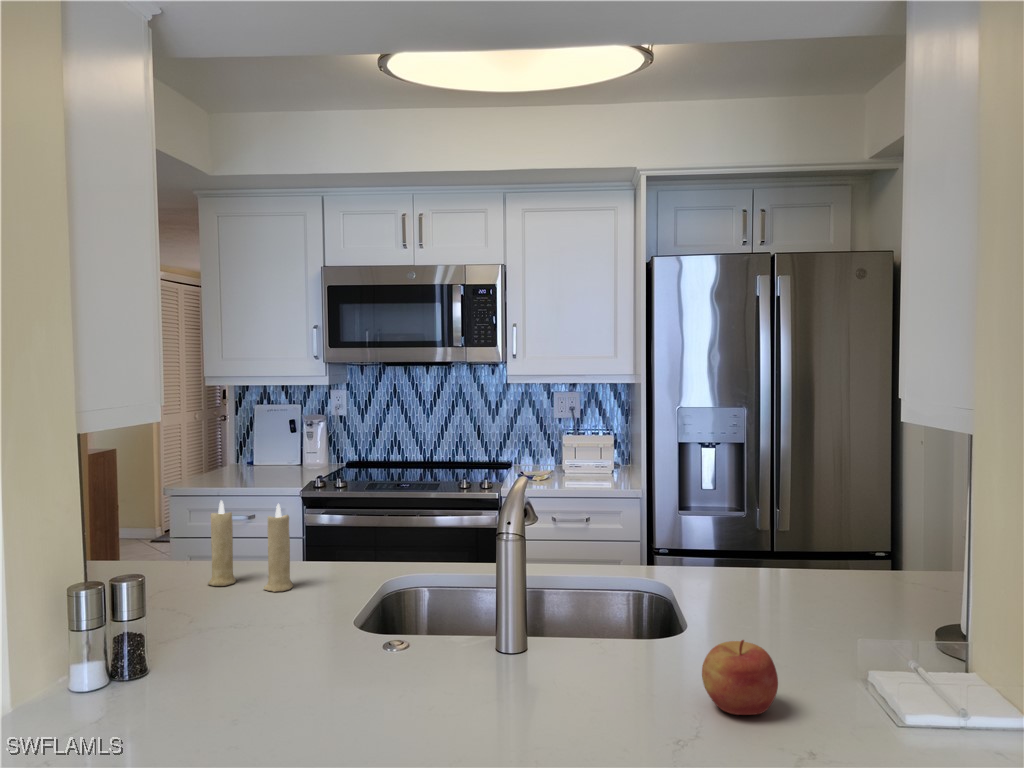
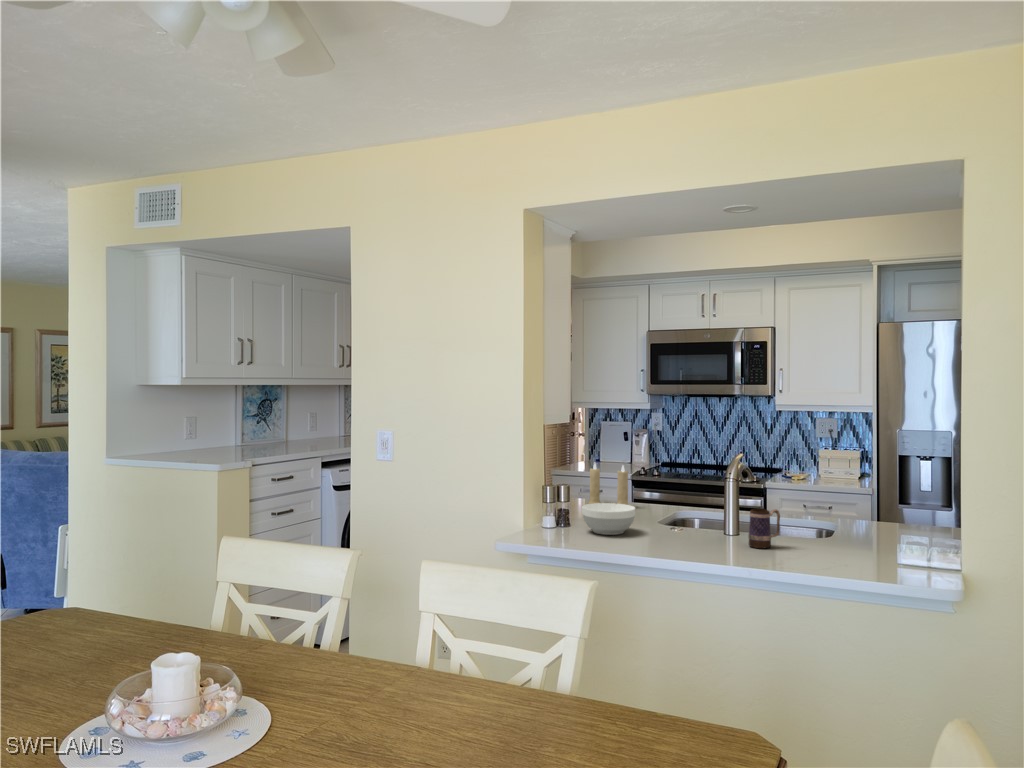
mug: none [566,614,631,713] -> present [748,509,780,548]
bowl: none [165,616,302,714] -> present [582,503,635,535]
apple: present [702,640,778,715] -> none [811,522,846,555]

